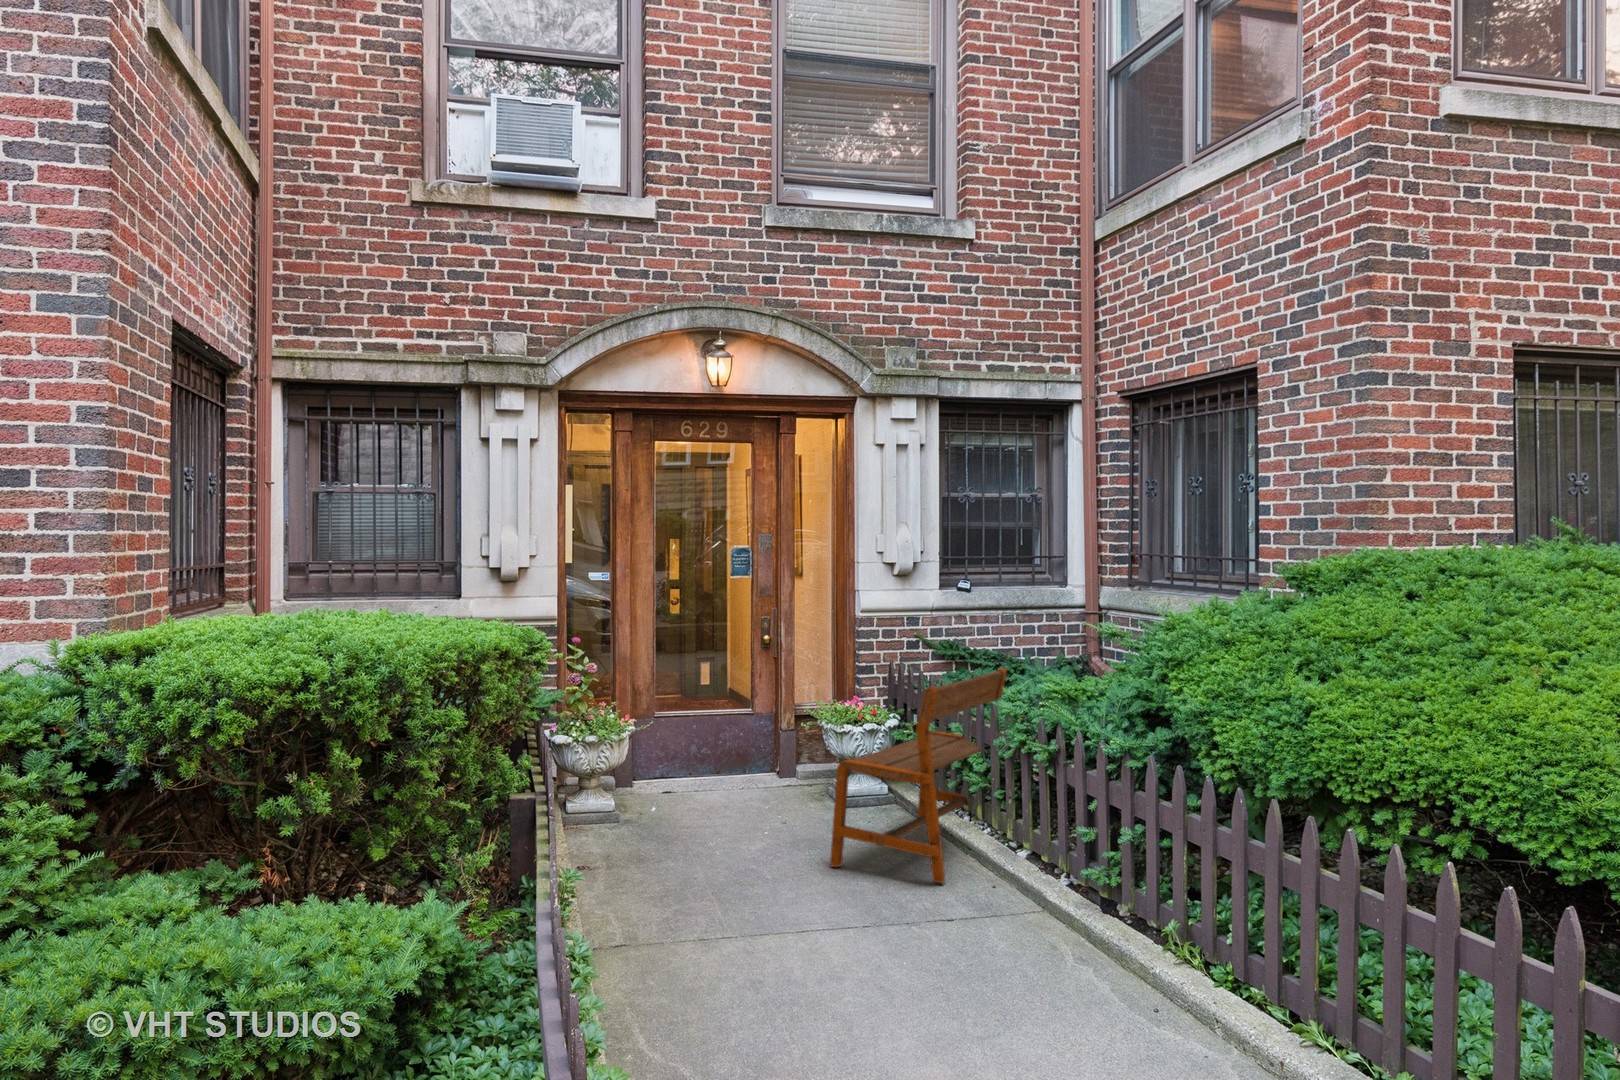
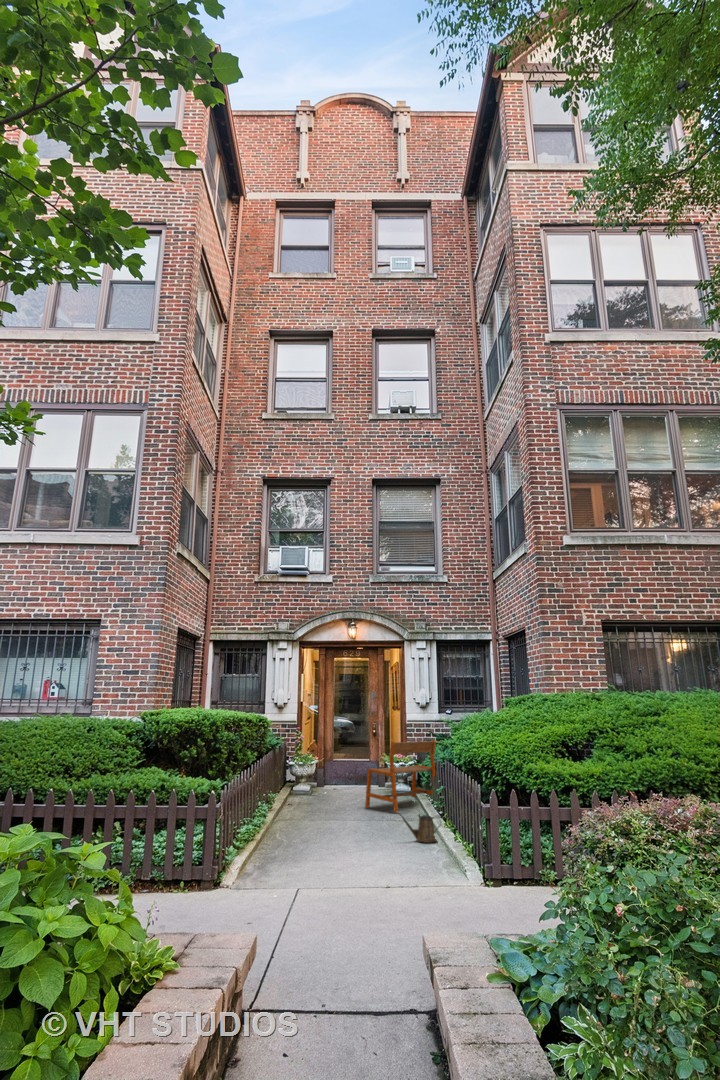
watering can: none [1105,949,1237,1044] -> present [397,812,441,843]

